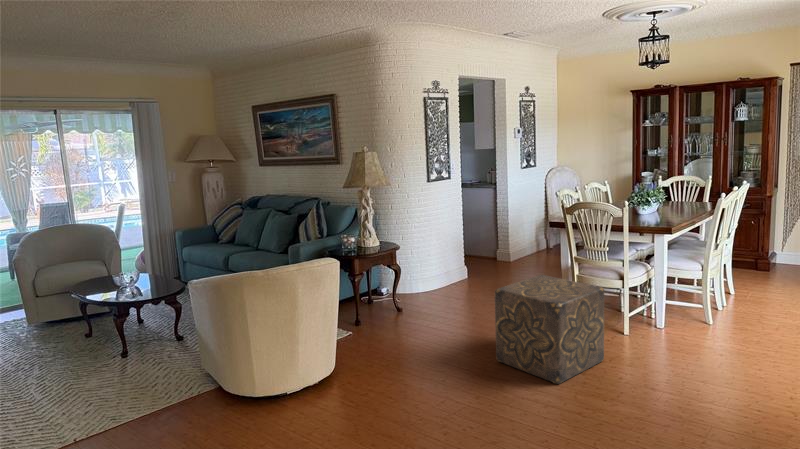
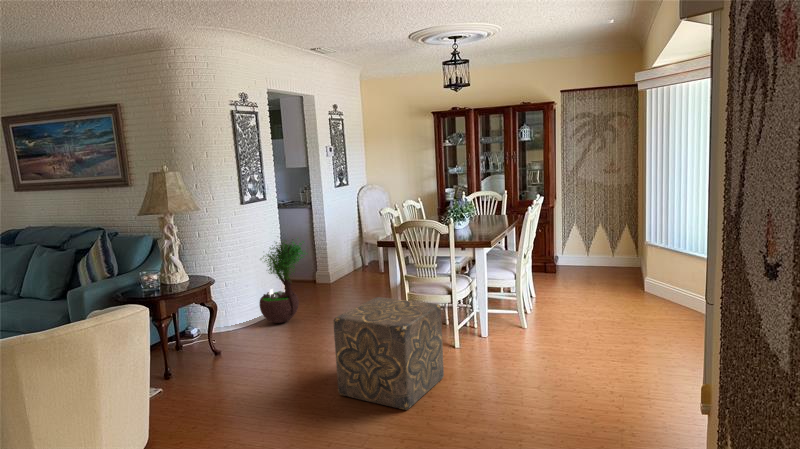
potted tree: none [440,212,486,292] -> present [259,239,304,323]

